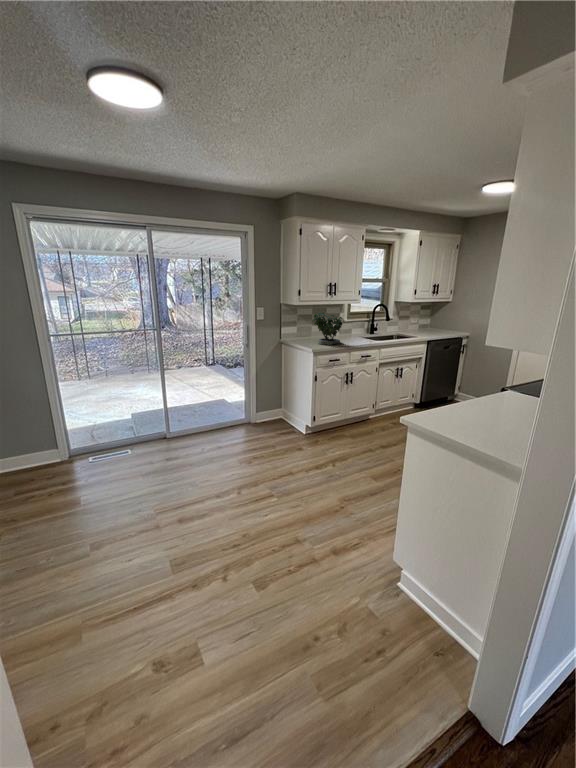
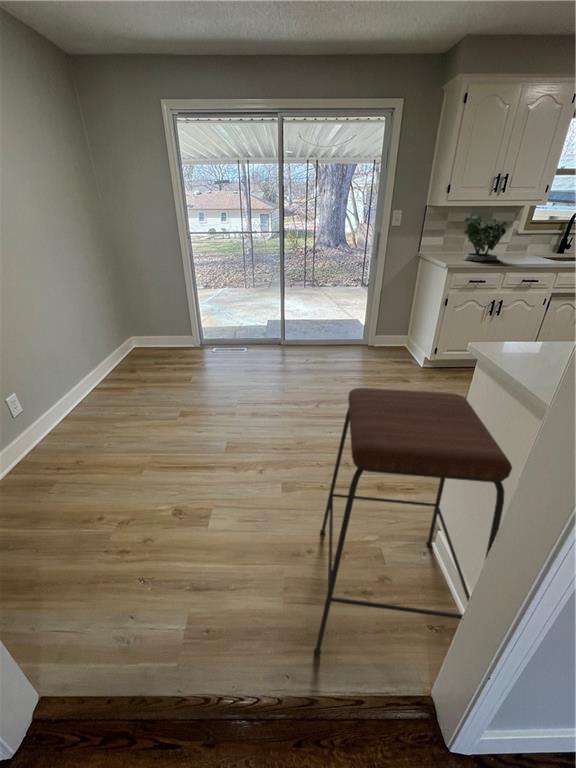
bar stool: none [314,456,482,741] -> present [314,388,512,656]

